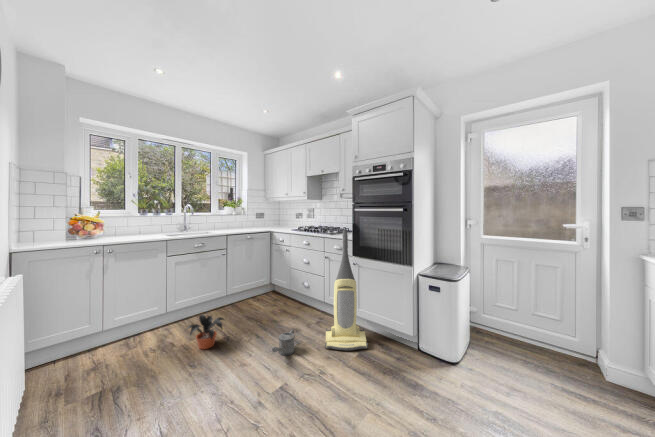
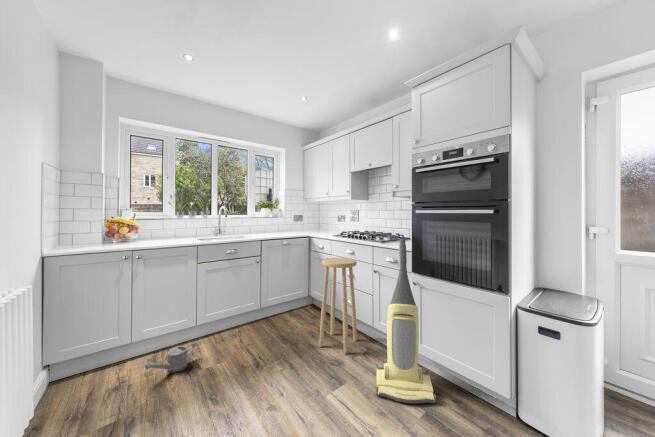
stool: none [280,248,312,326] -> present [319,258,357,354]
potted plant: present [187,314,224,349] -> none [209,333,256,378]
watering can: present [272,329,295,356] -> present [145,343,195,373]

